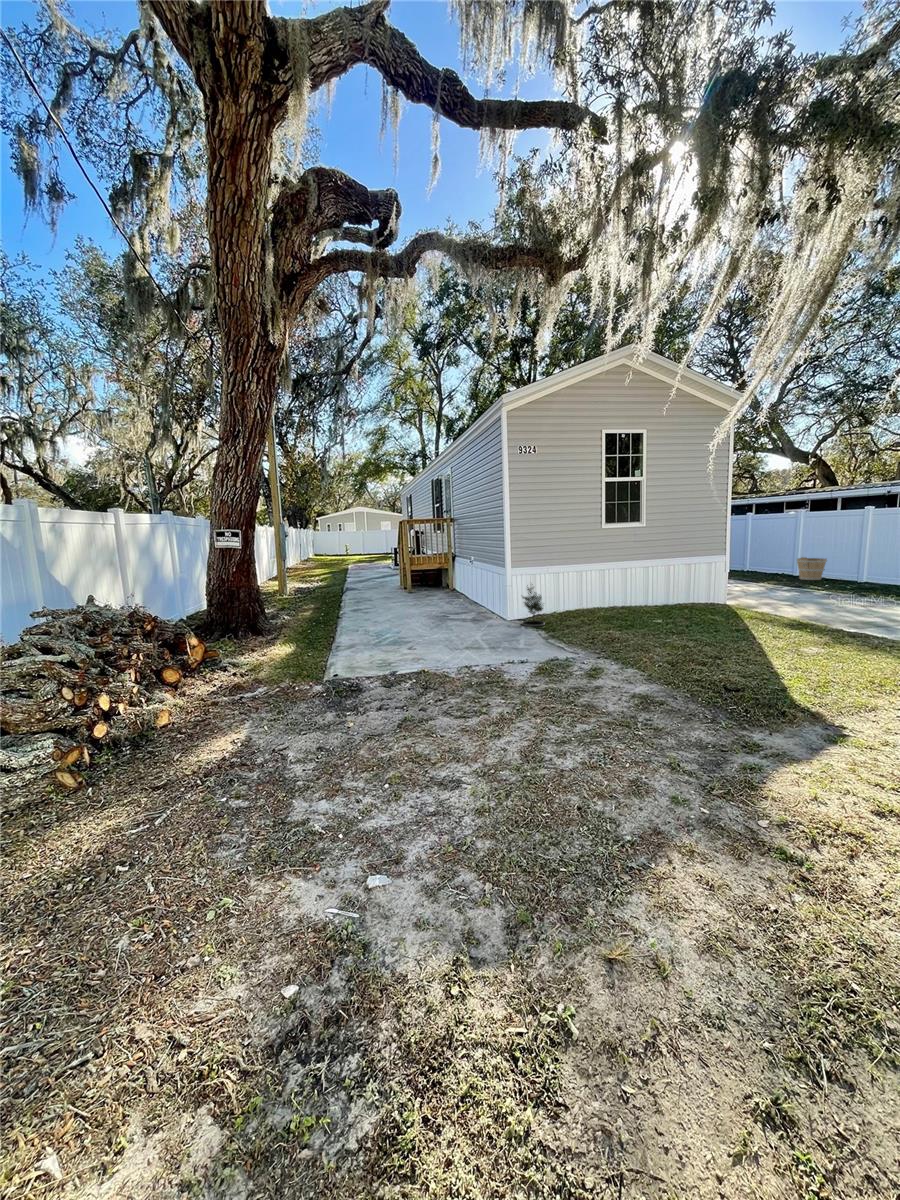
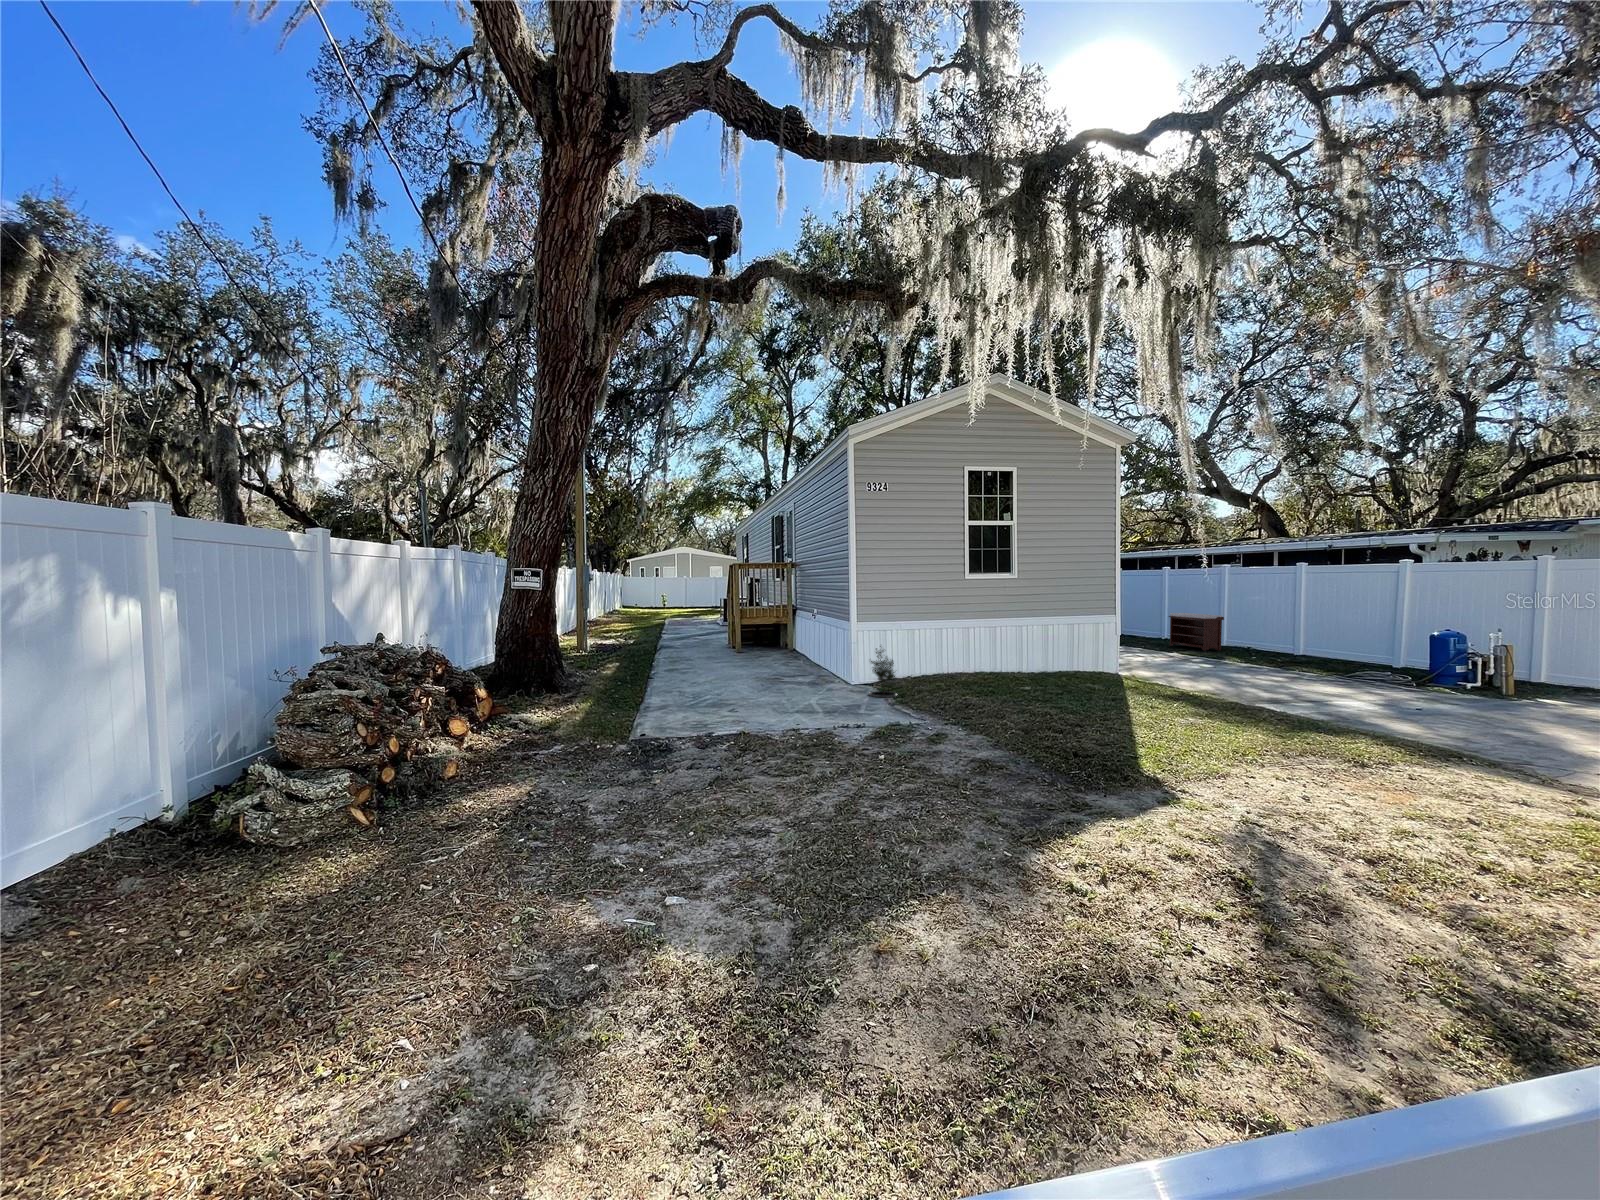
bench: none [744,546,790,576] -> present [1169,613,1224,651]
wooden bucket: present [797,557,827,580] -> none [1230,628,1267,657]

